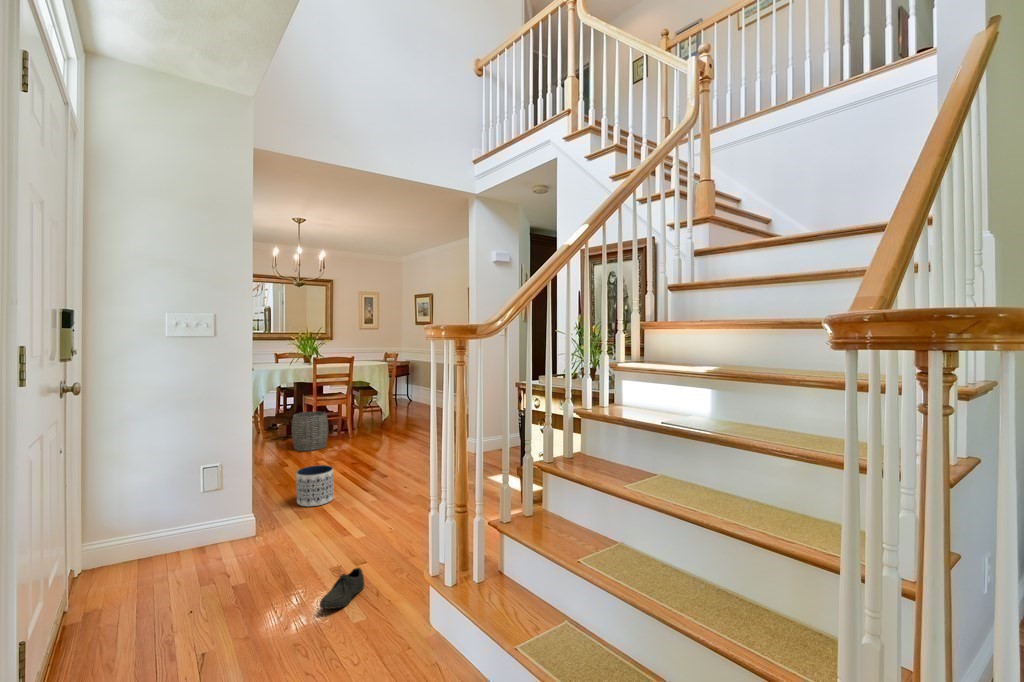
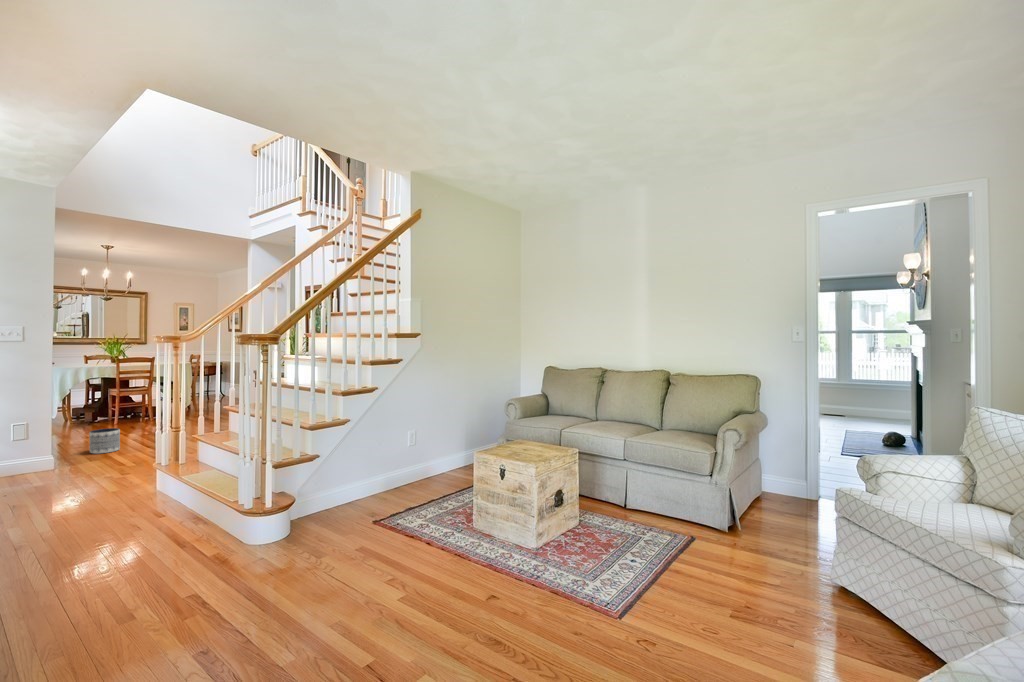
woven basket: present [292,411,328,451] -> none [95,399,129,429]
shoe: present [320,568,364,609] -> none [90,465,123,484]

